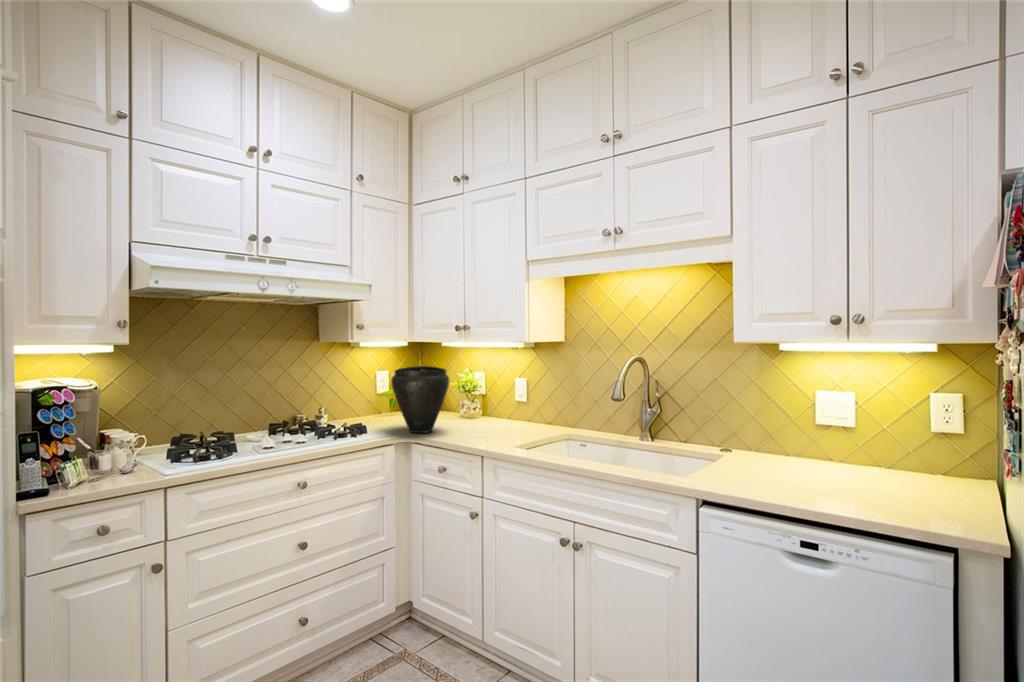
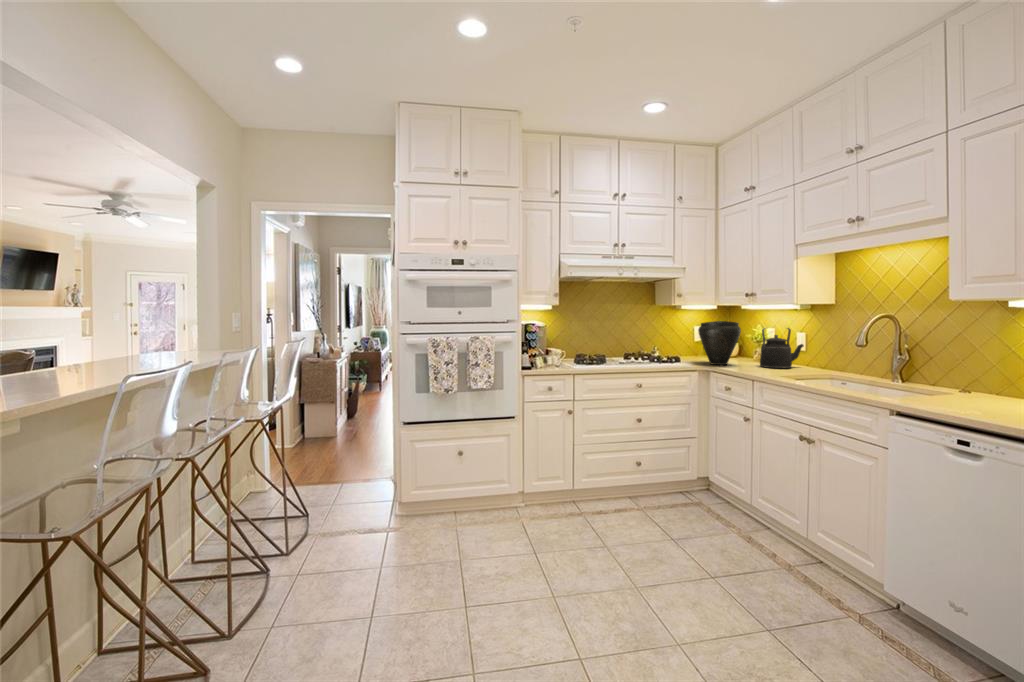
kettle: none [472,374,521,431] -> present [760,328,804,368]

